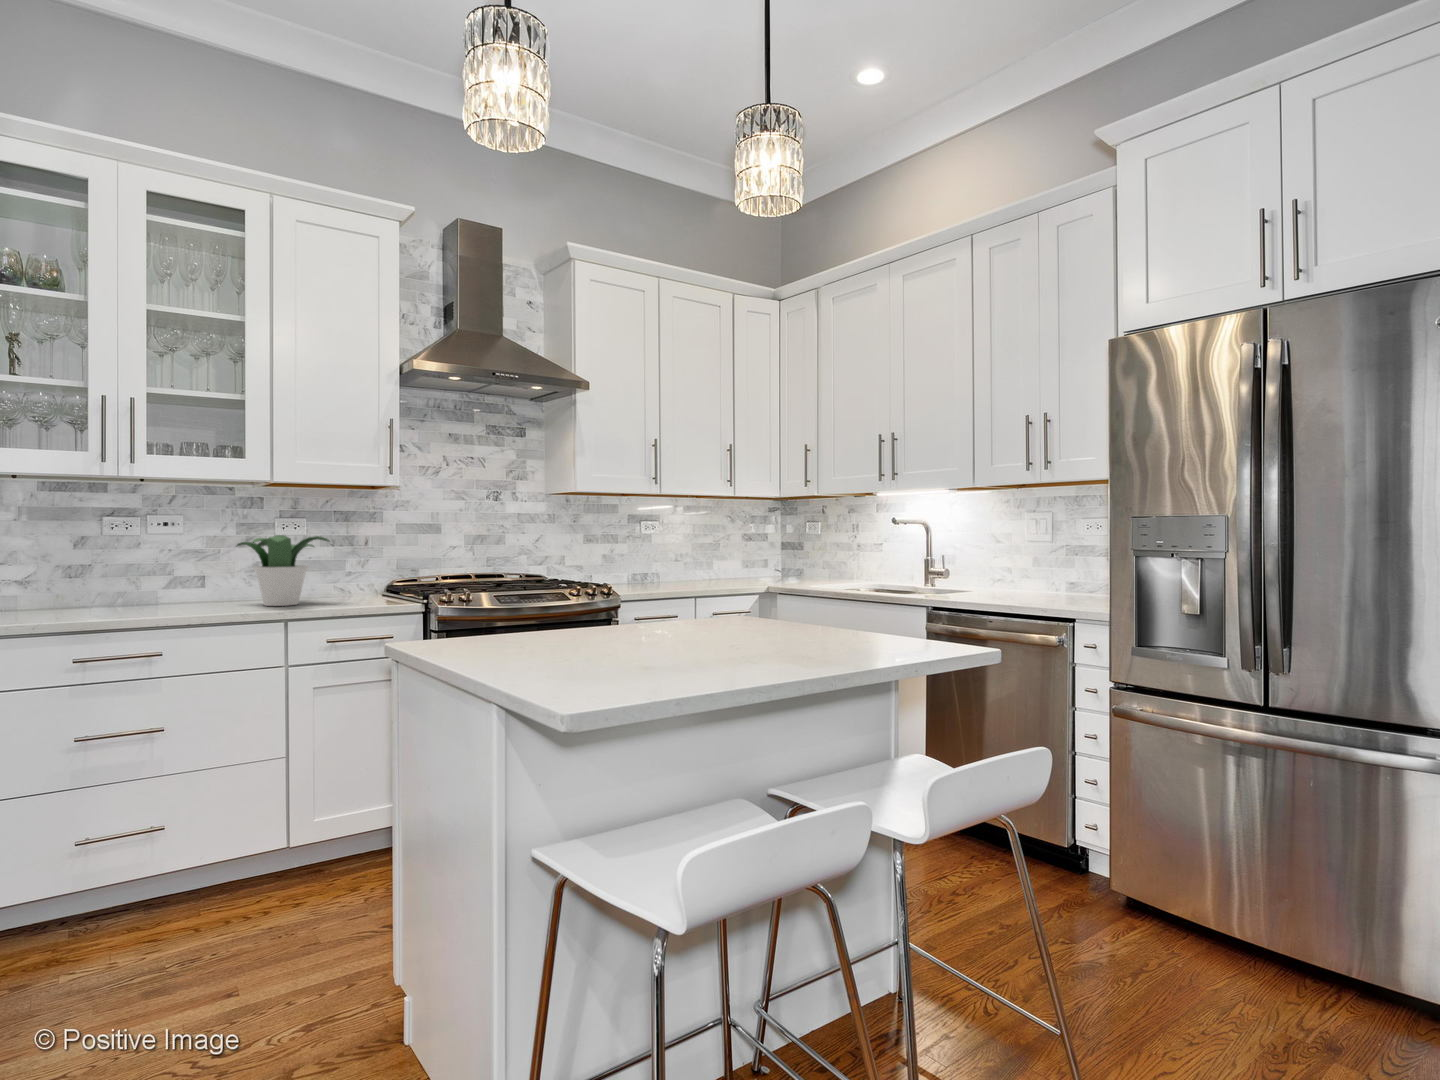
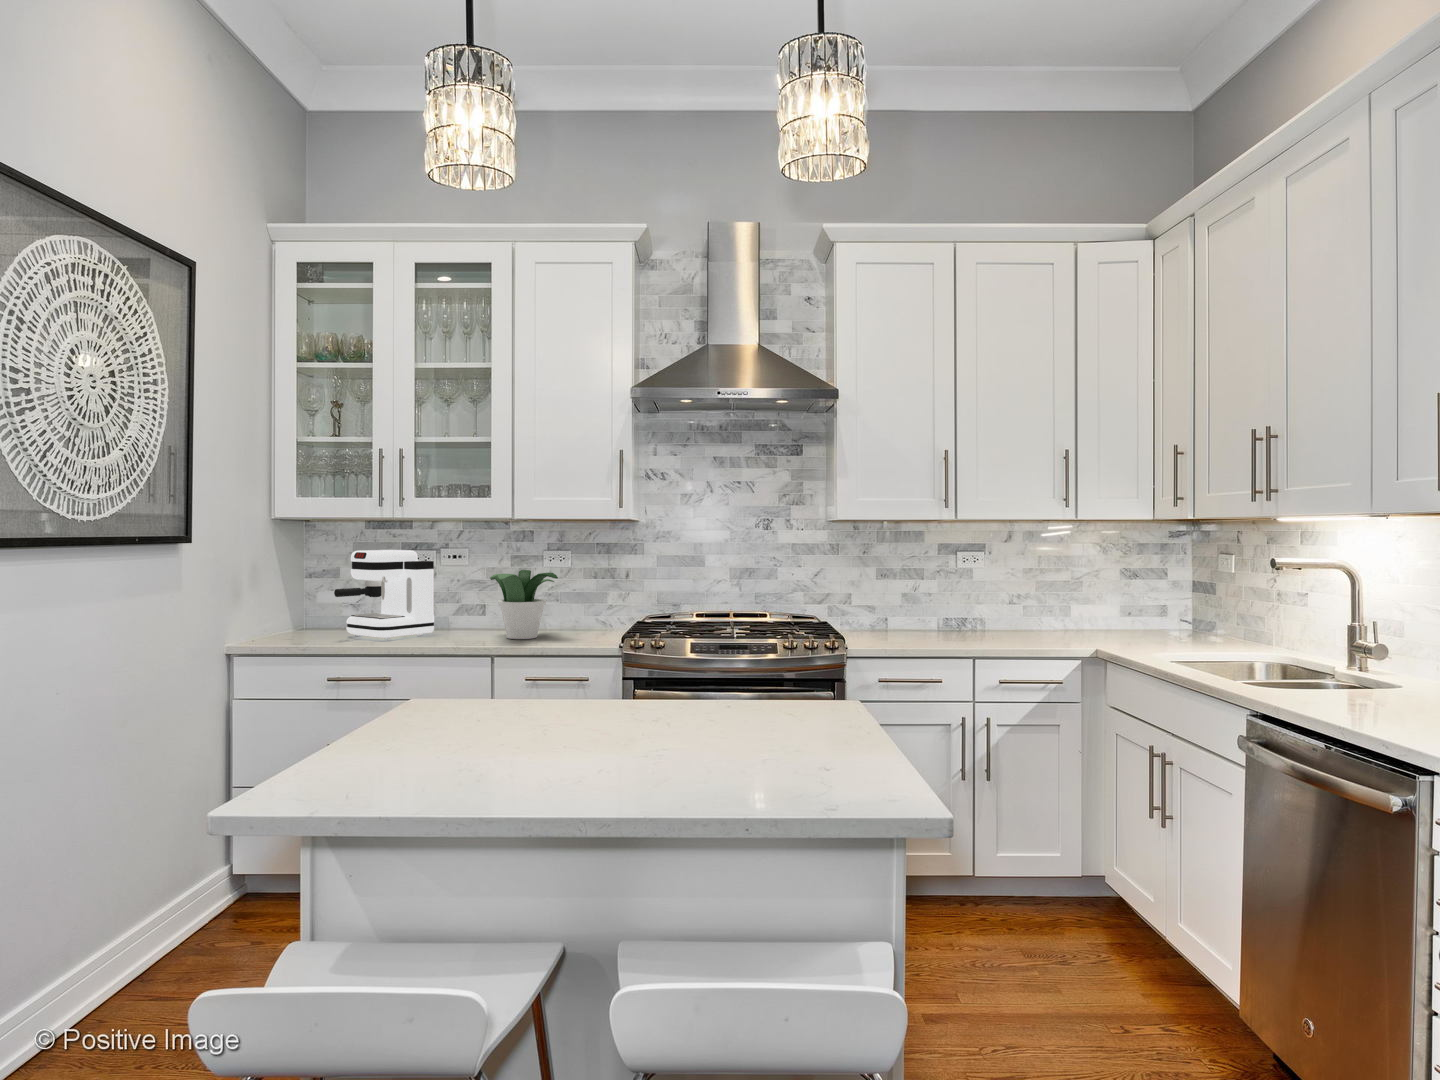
coffee maker: none [35,513,162,615] -> present [334,550,434,639]

